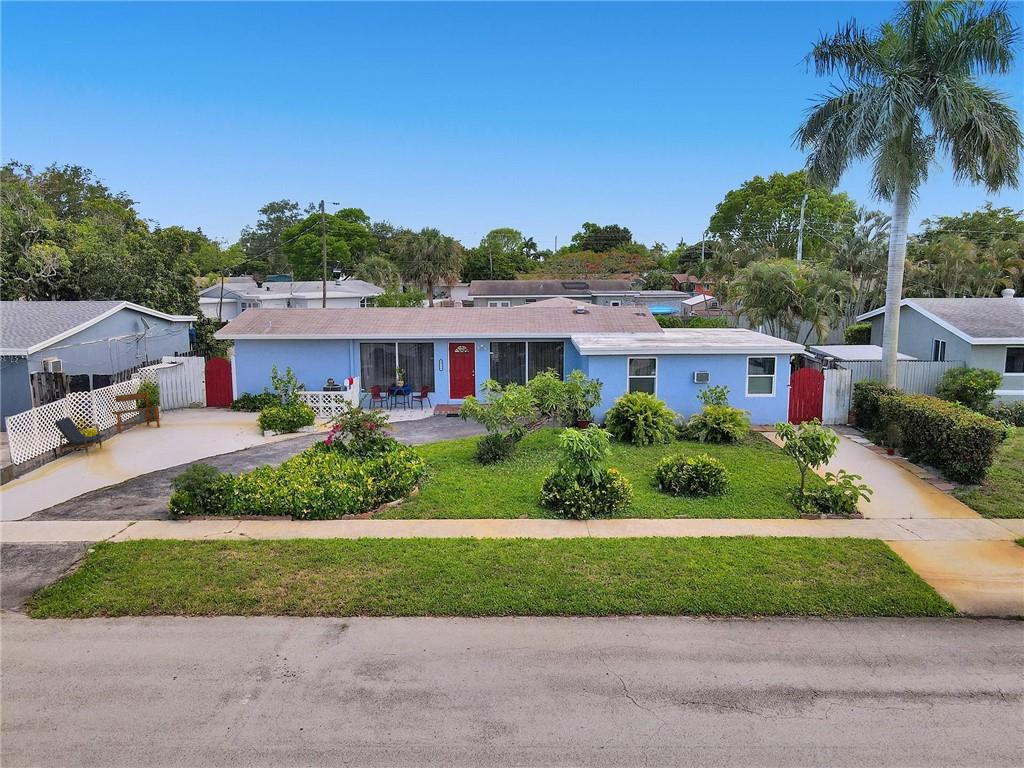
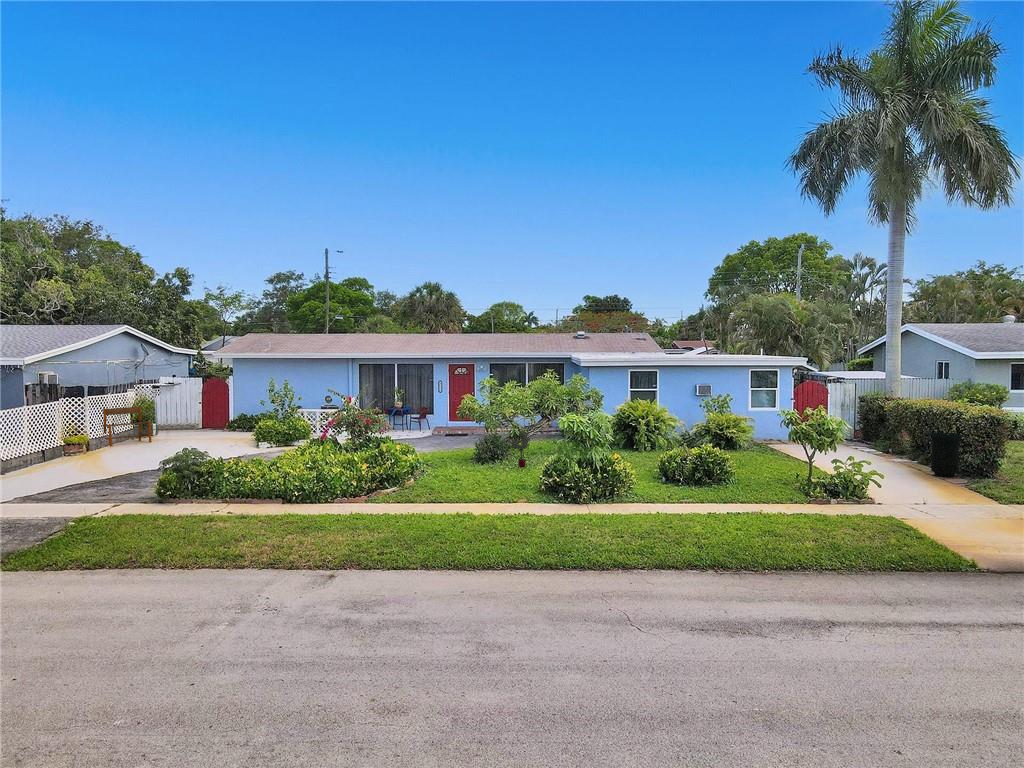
lounge chair: present [55,417,105,456] -> none [45,423,95,461]
potted tree: present [887,422,906,455] -> present [511,429,530,467]
trash can: none [916,436,954,481] -> present [926,433,966,477]

